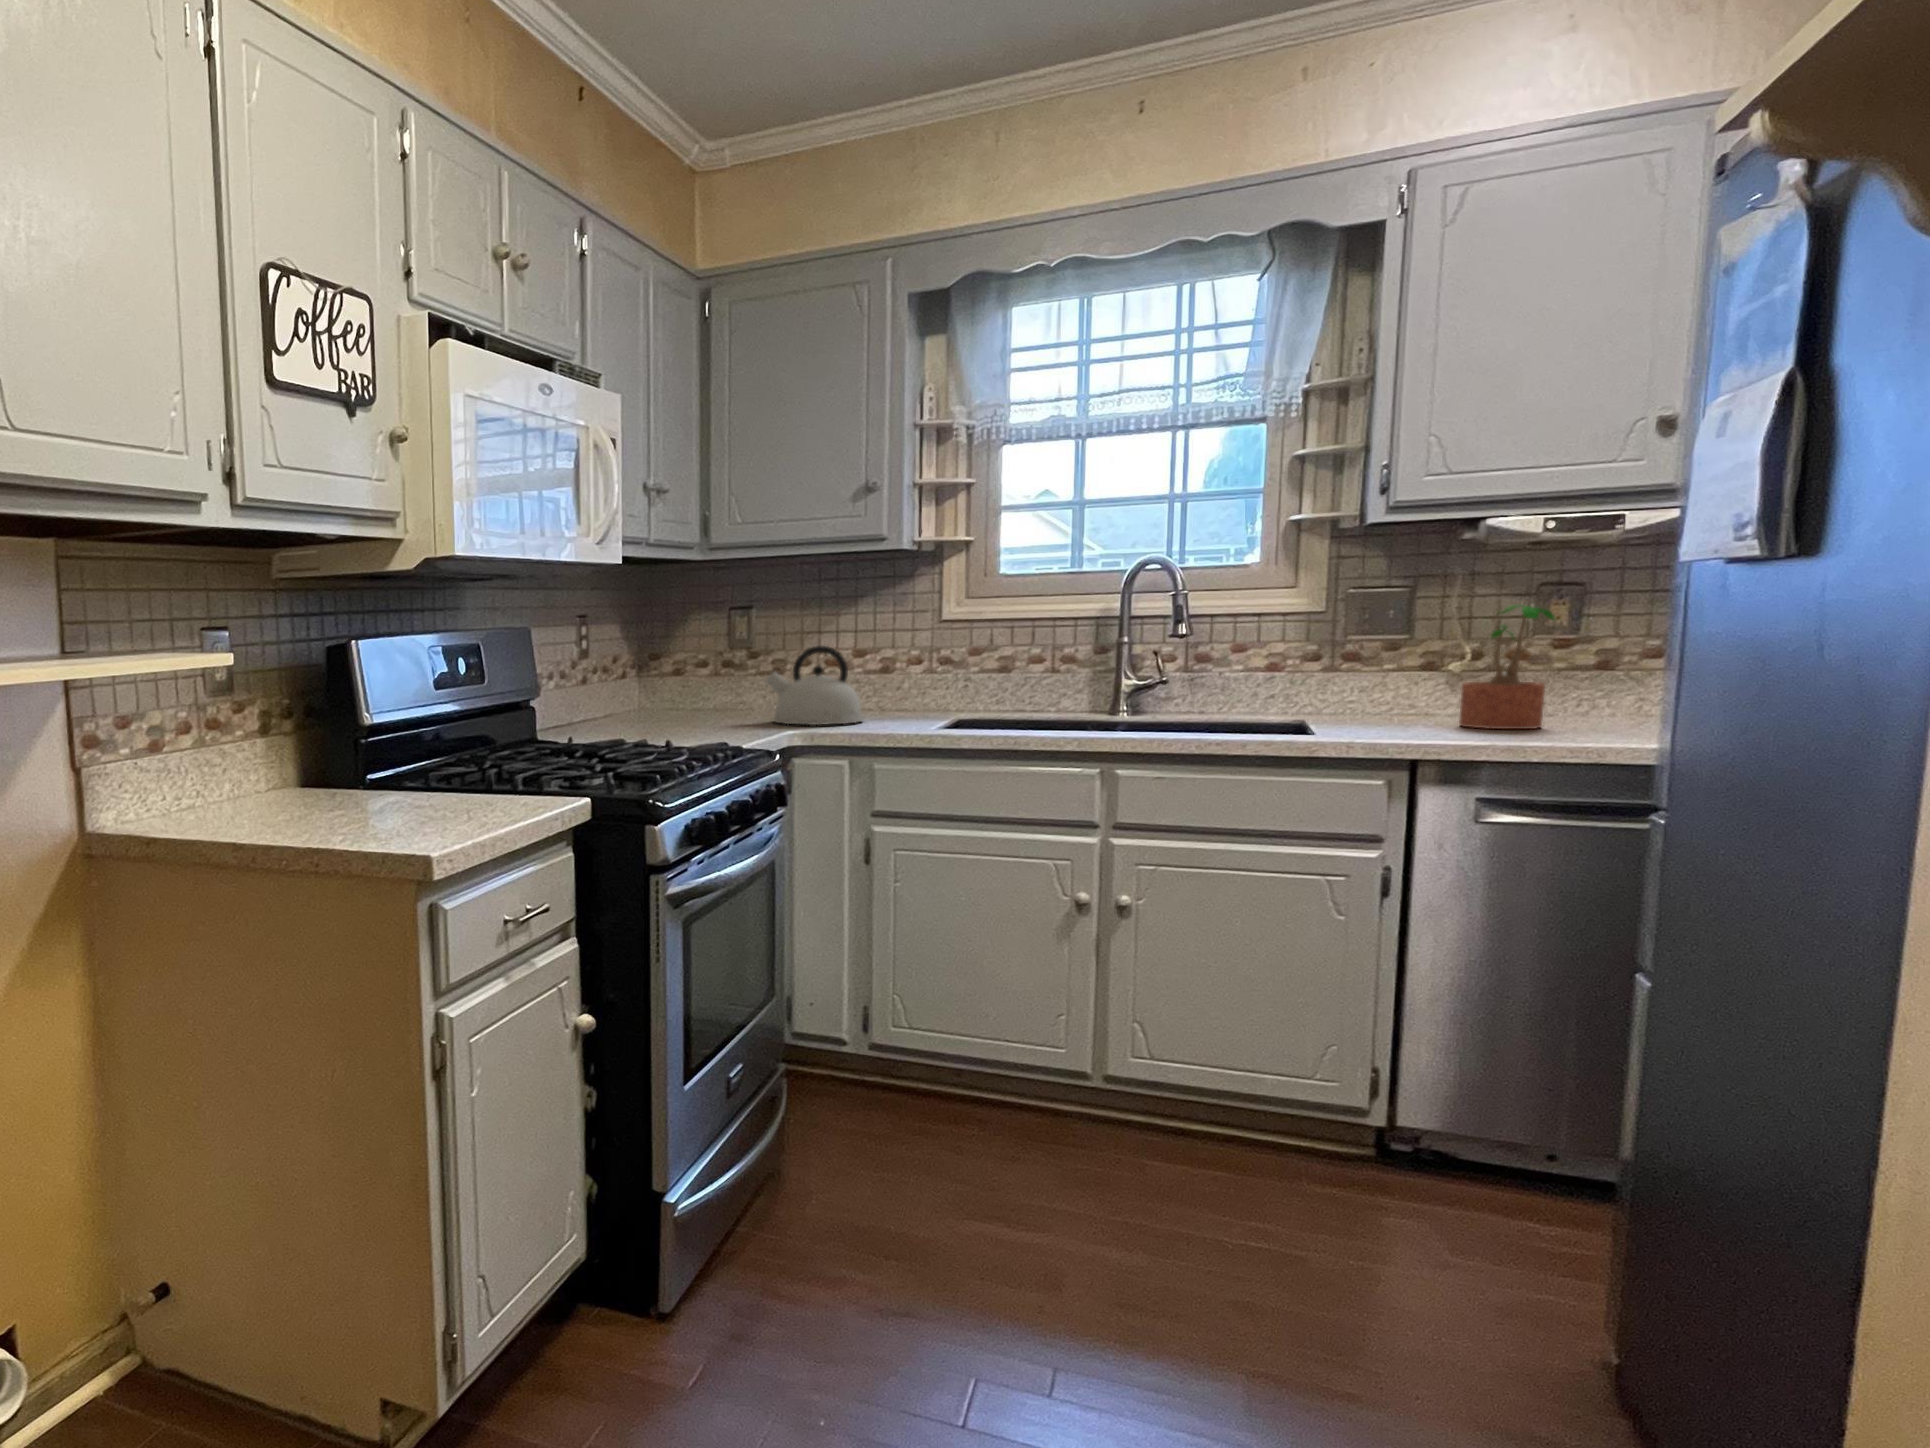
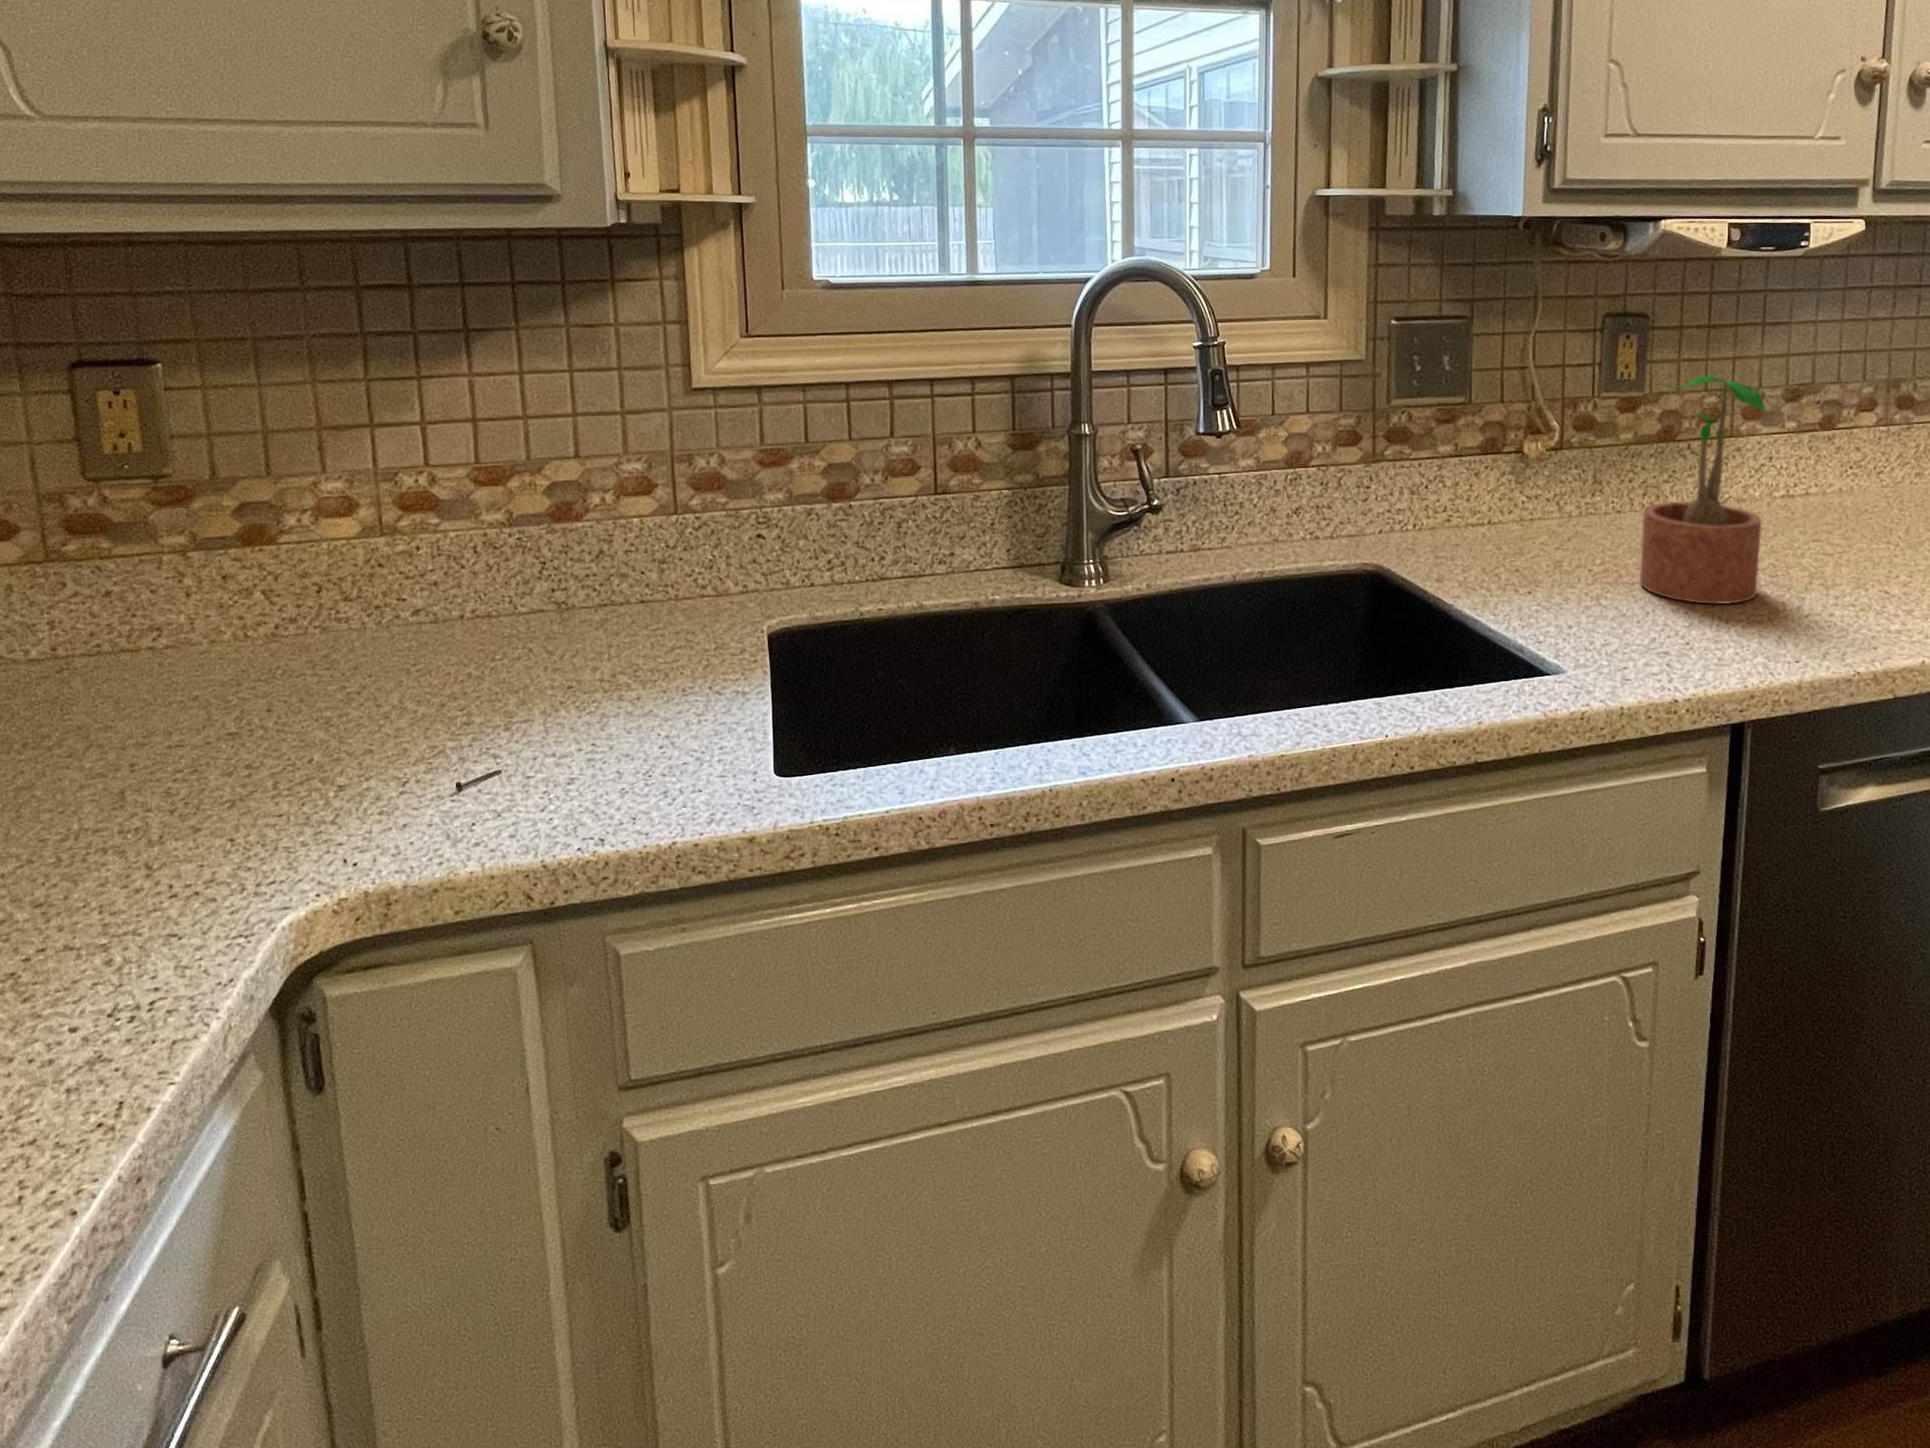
kettle: present [765,646,863,725] -> none [164,516,525,803]

